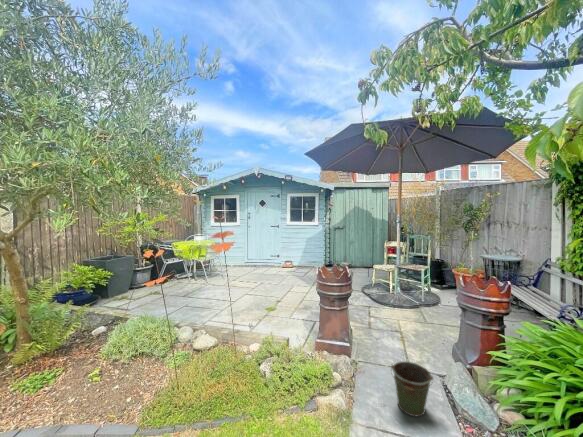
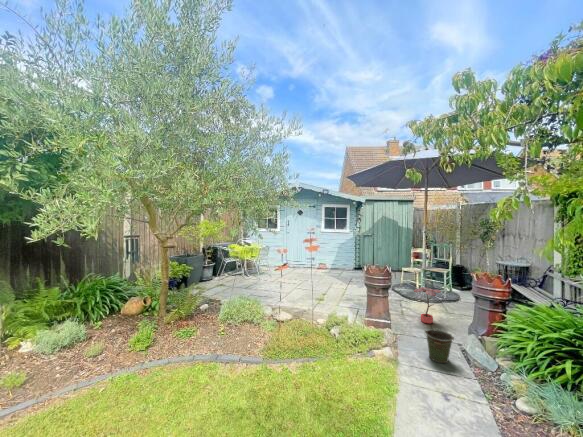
potted plant: none [381,293,416,342] -> present [414,287,441,324]

